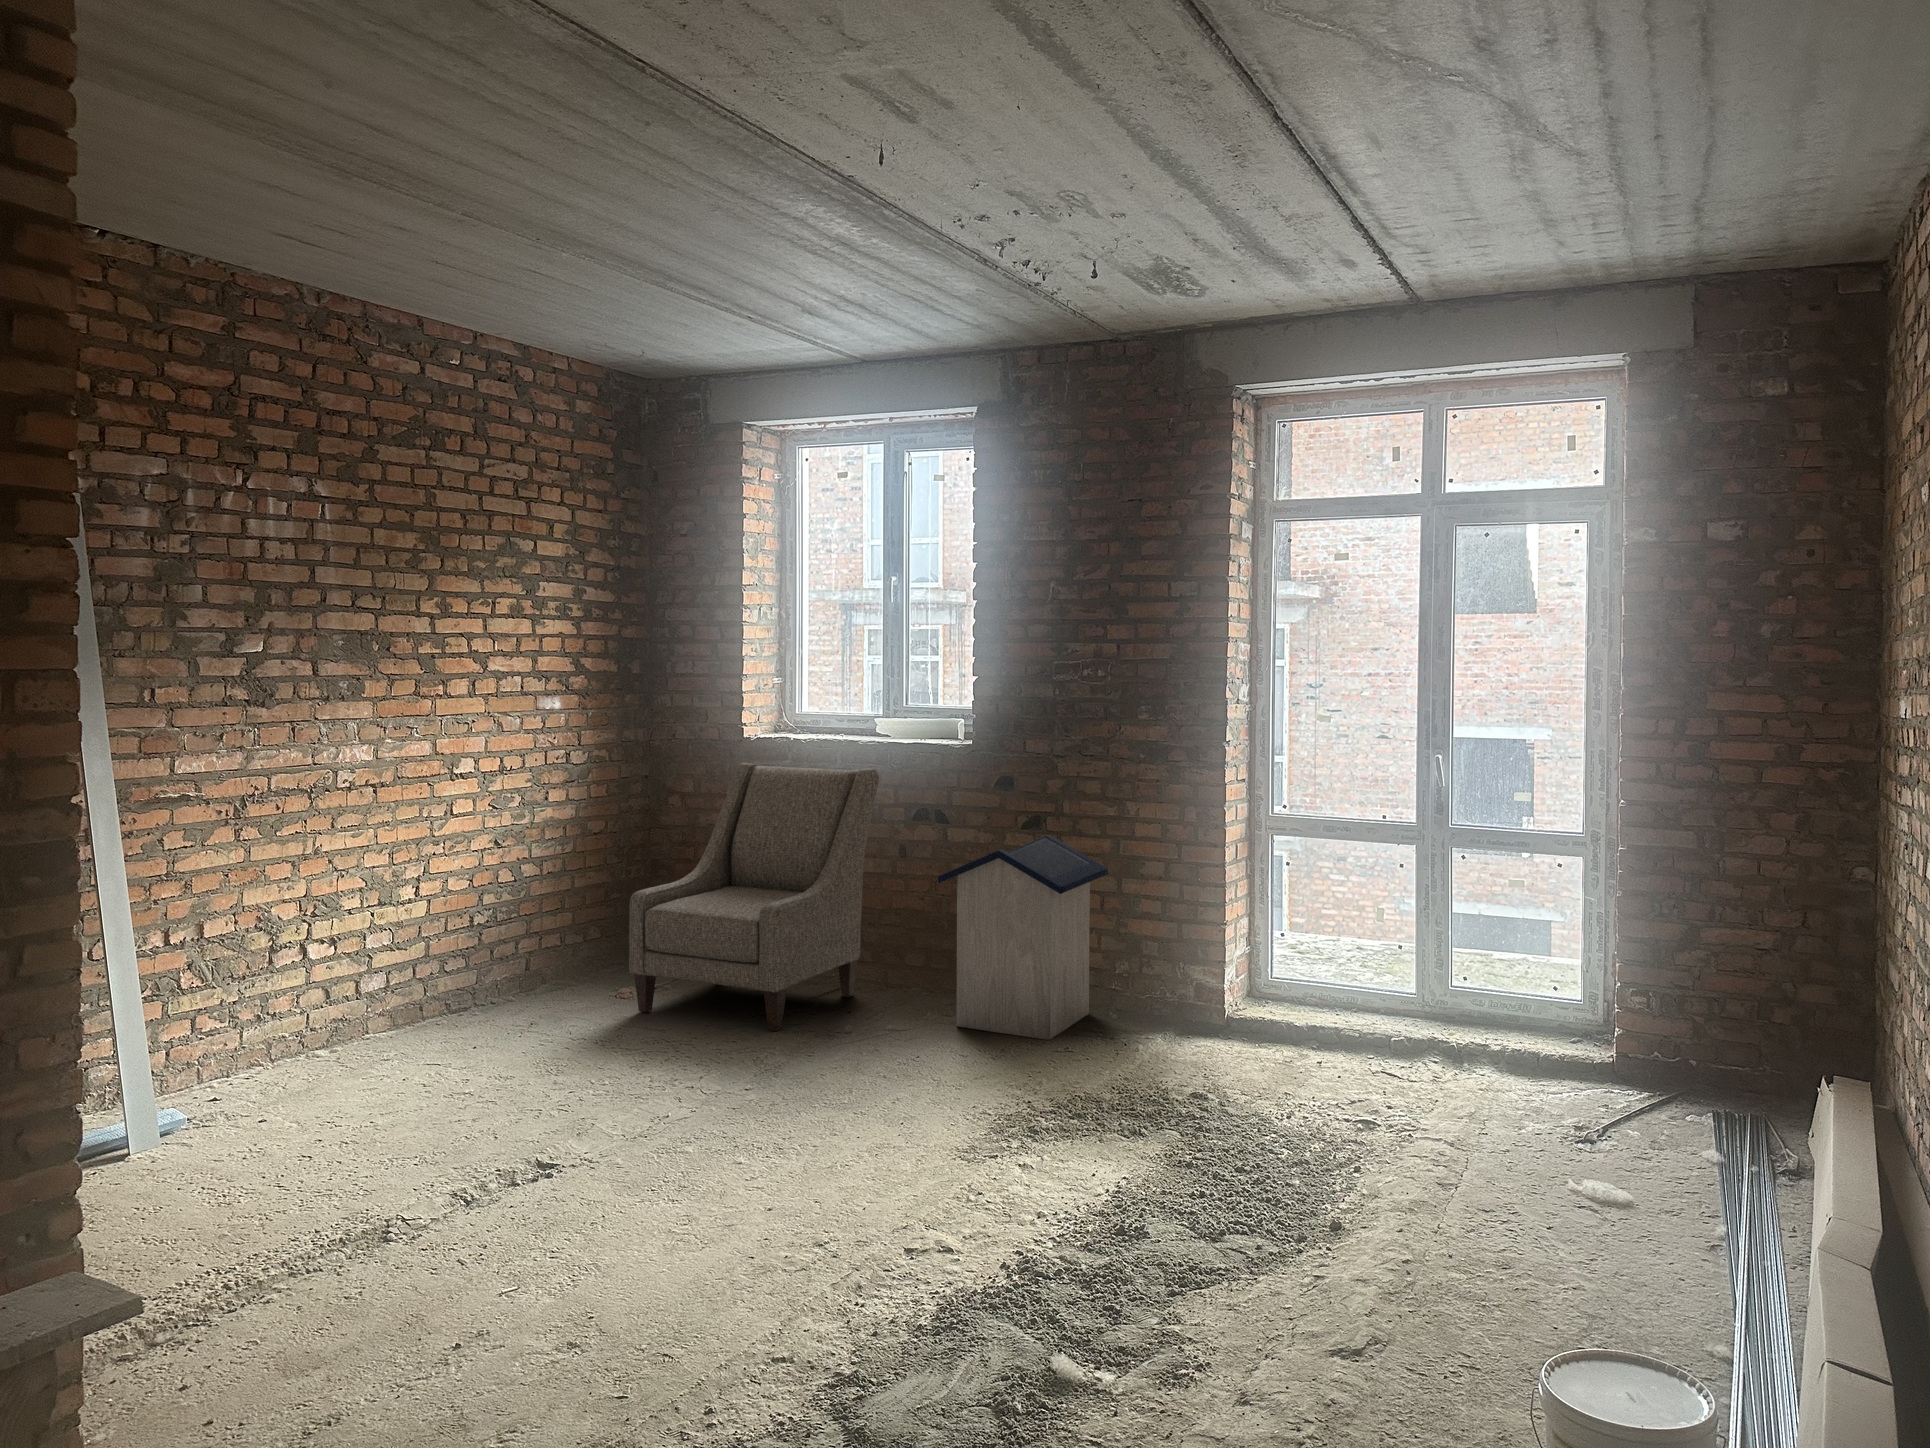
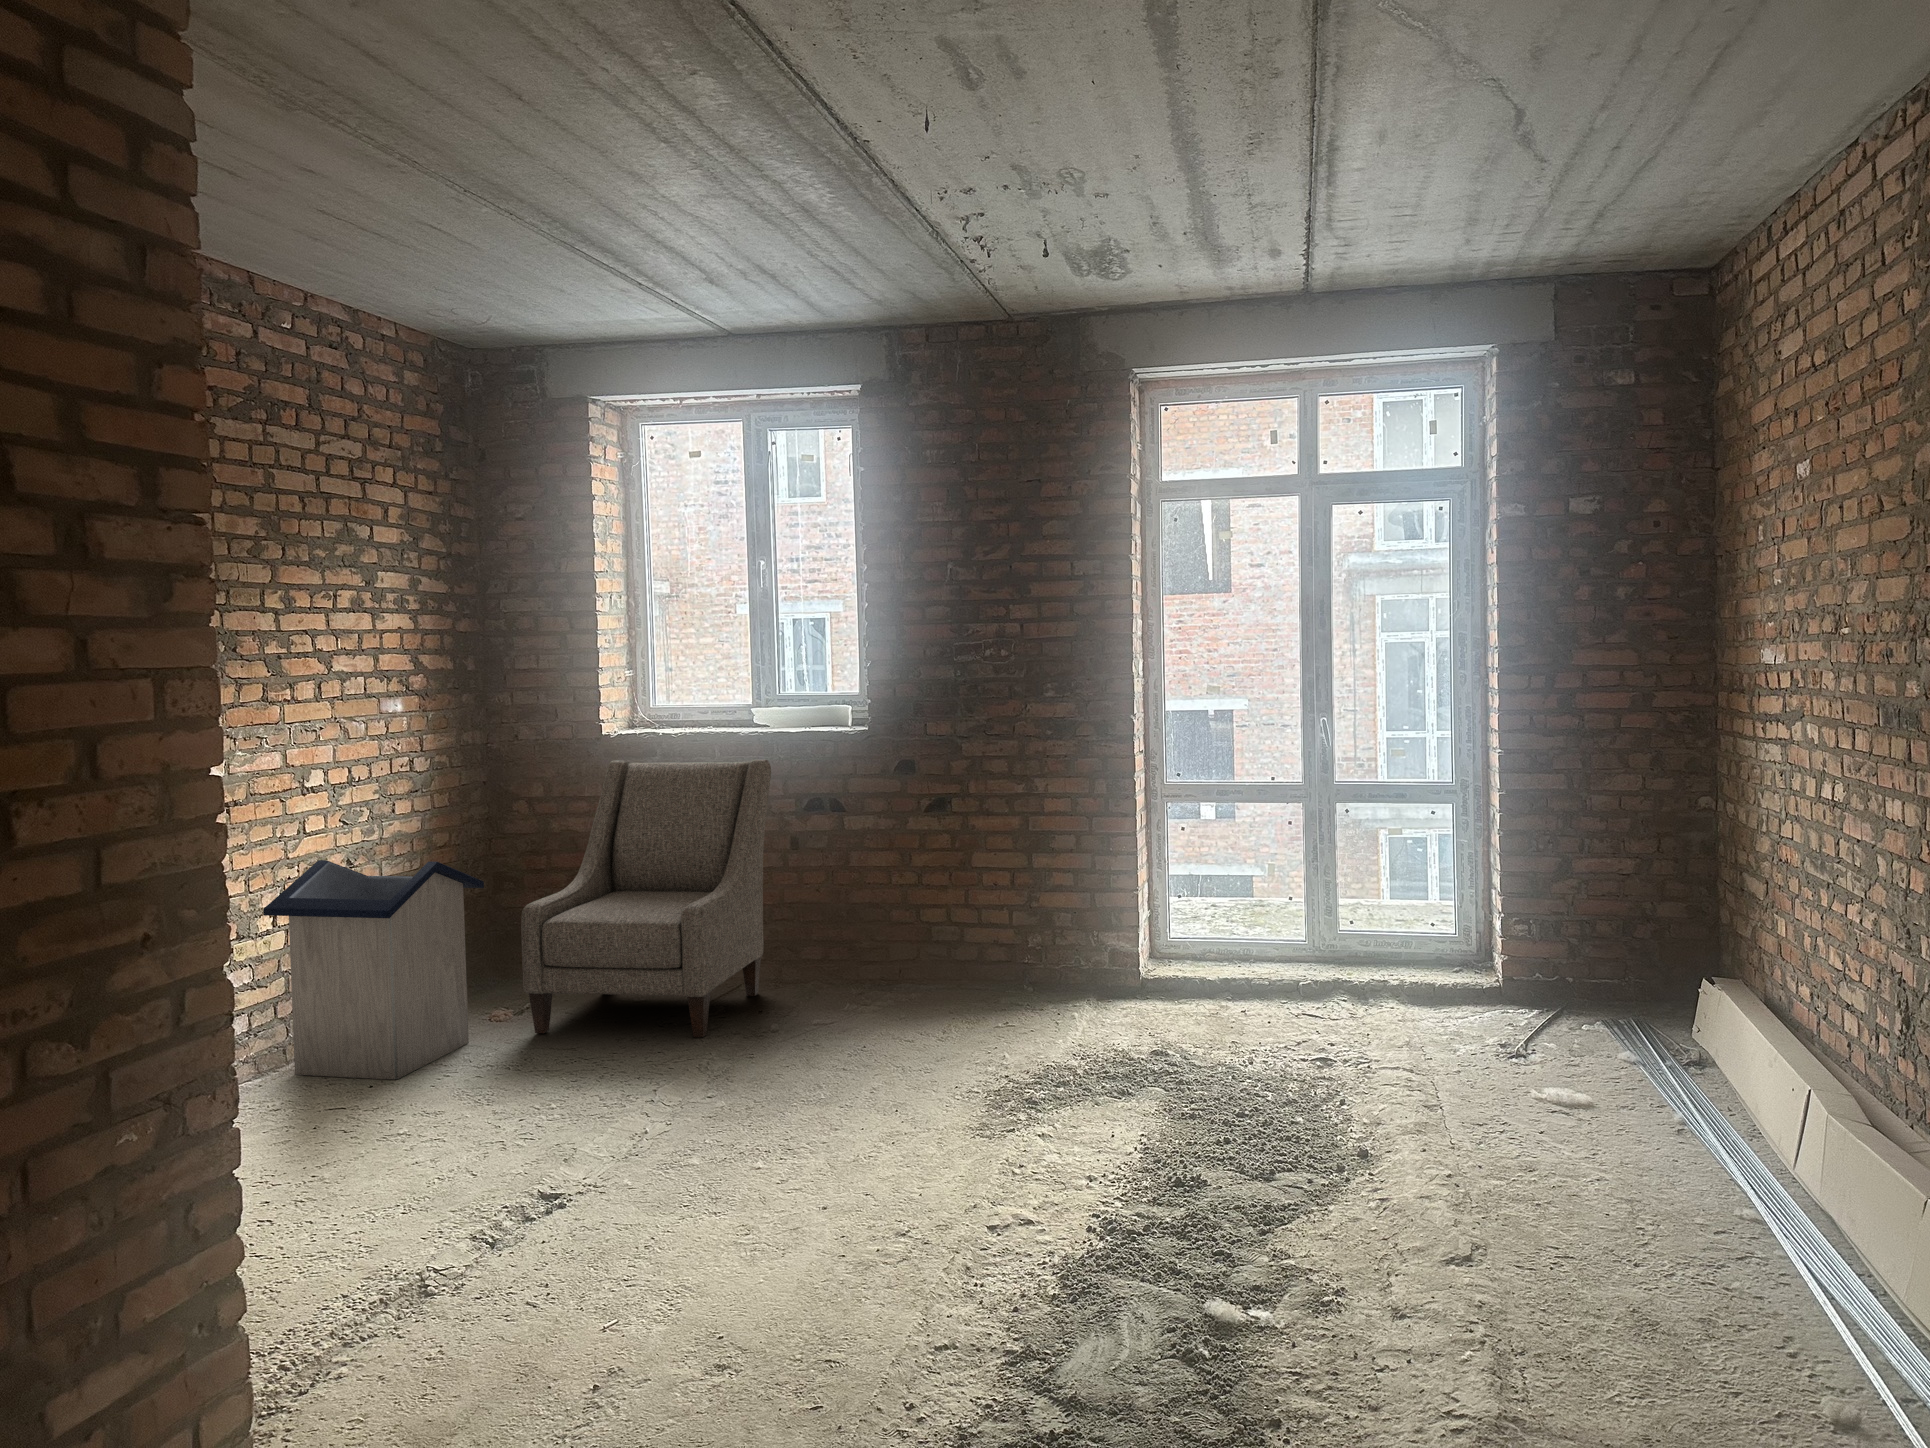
trash can: present [938,835,1108,1040] -> present [263,860,484,1080]

